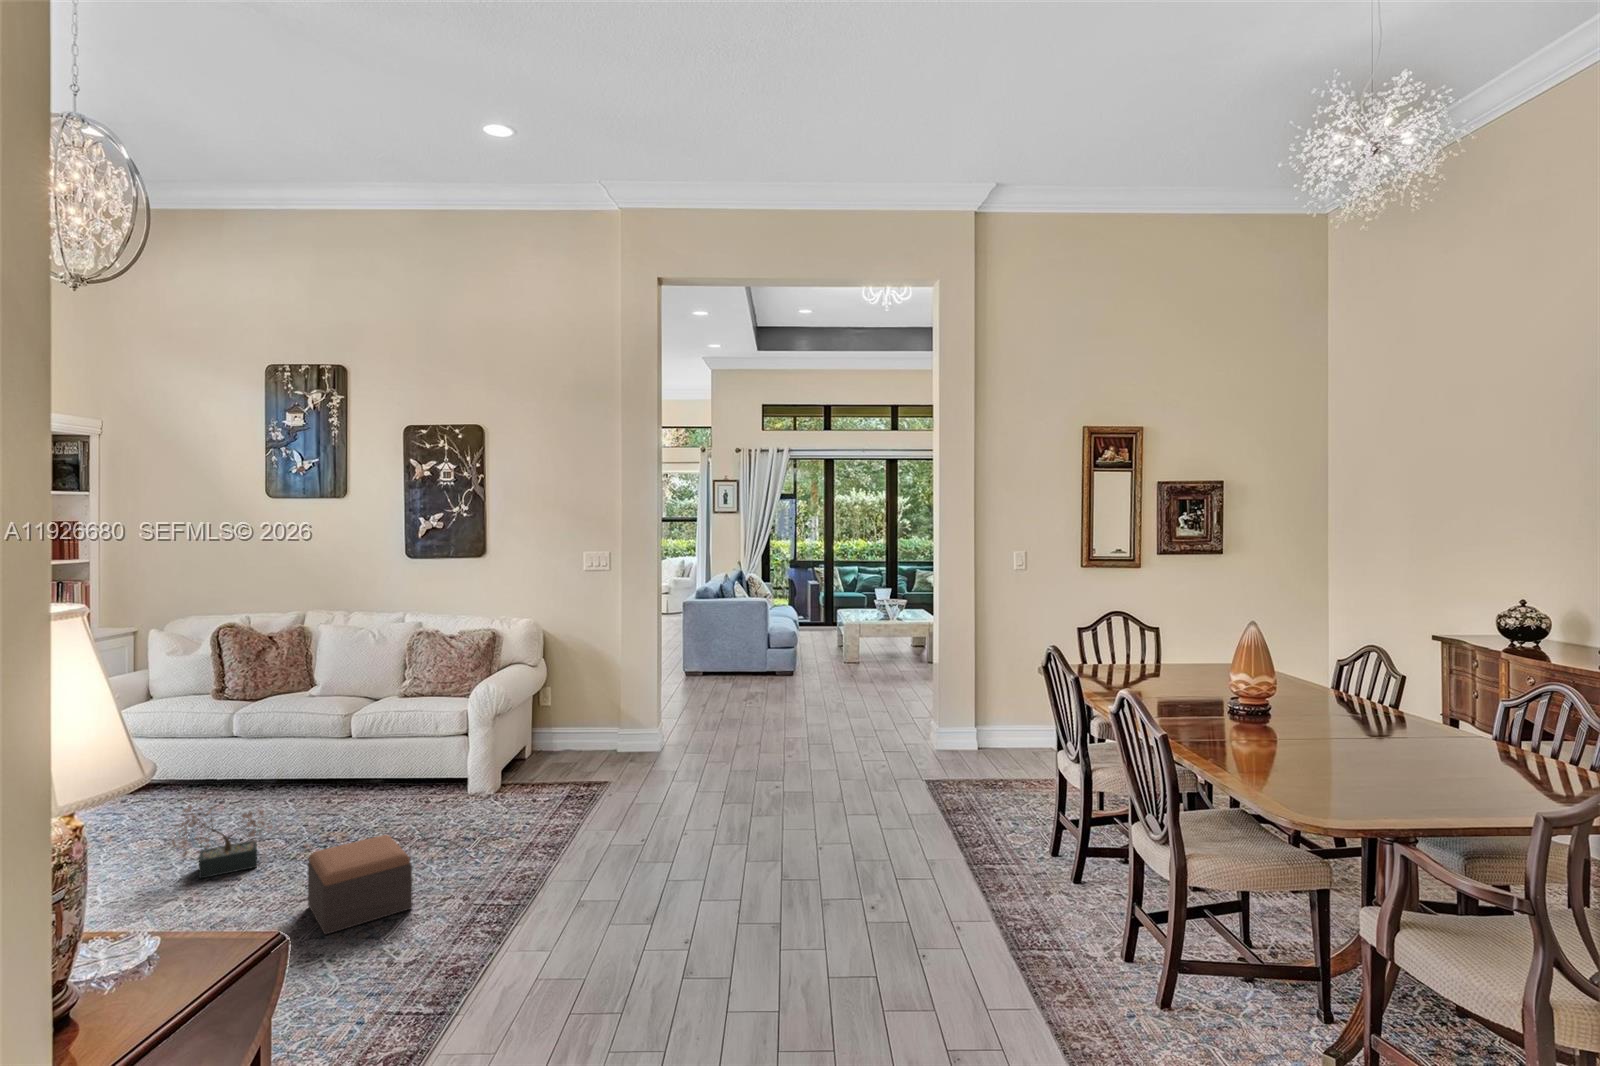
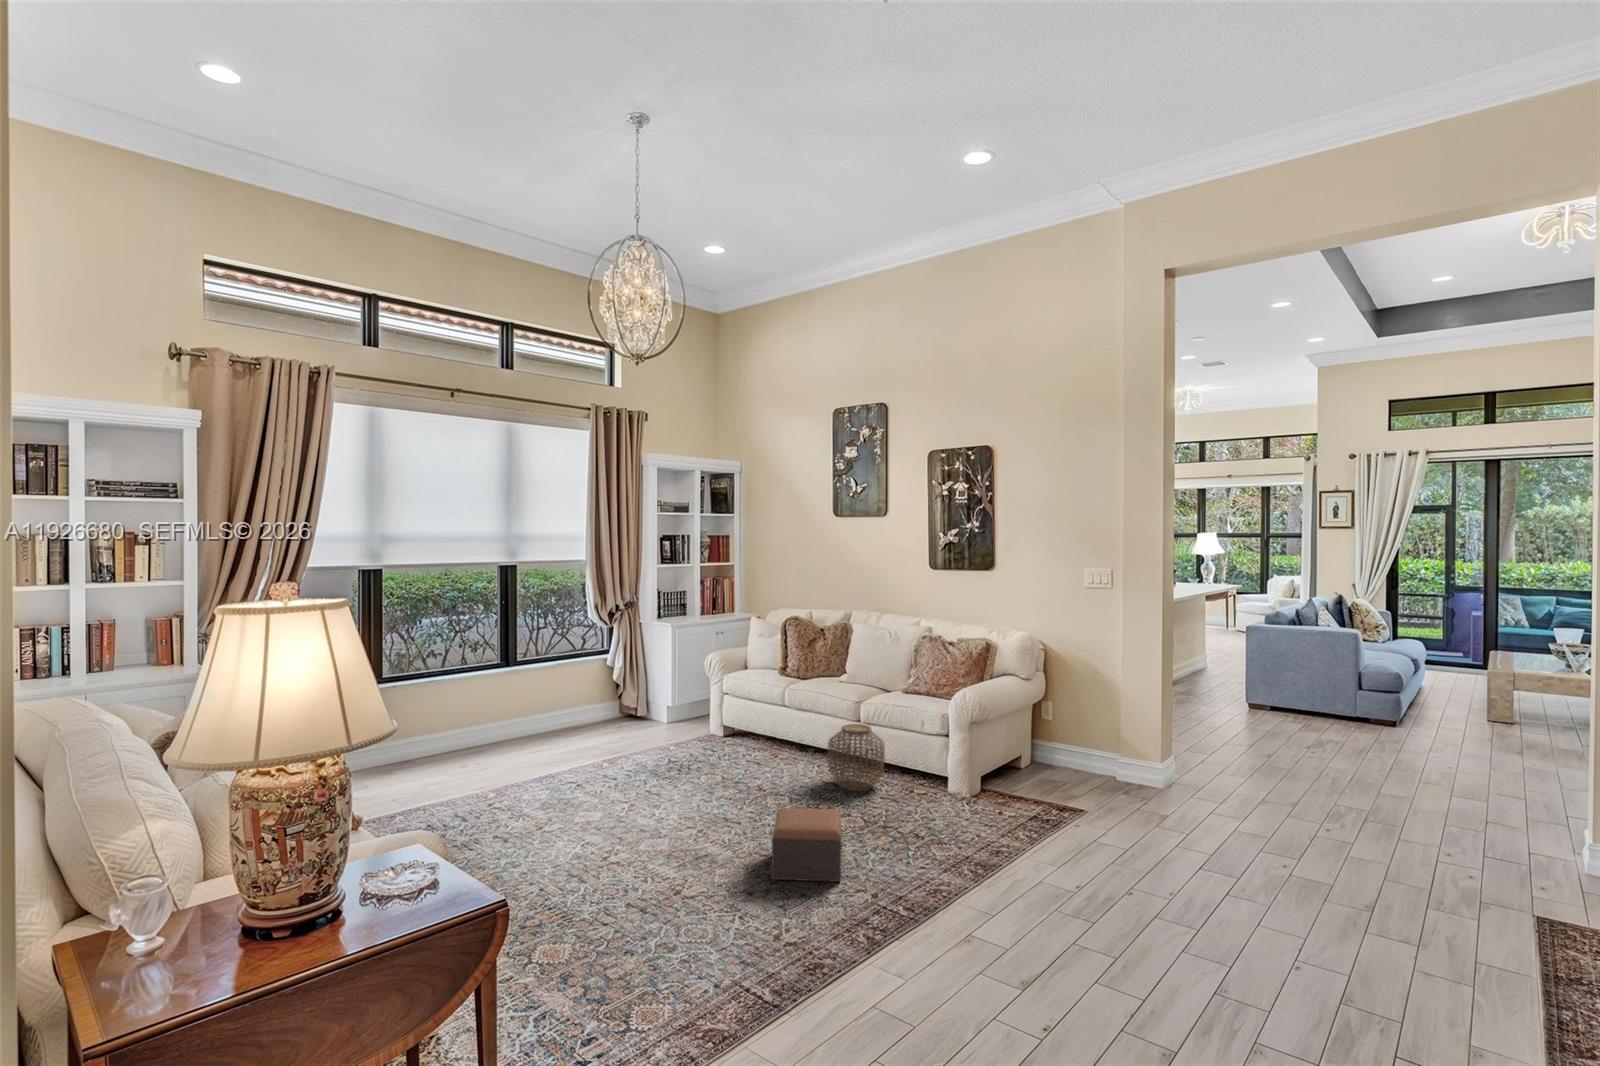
woven basket: none [320,740,395,818] -> present [828,724,885,791]
decorative plant: present [172,804,273,879] -> none [718,748,781,810]

